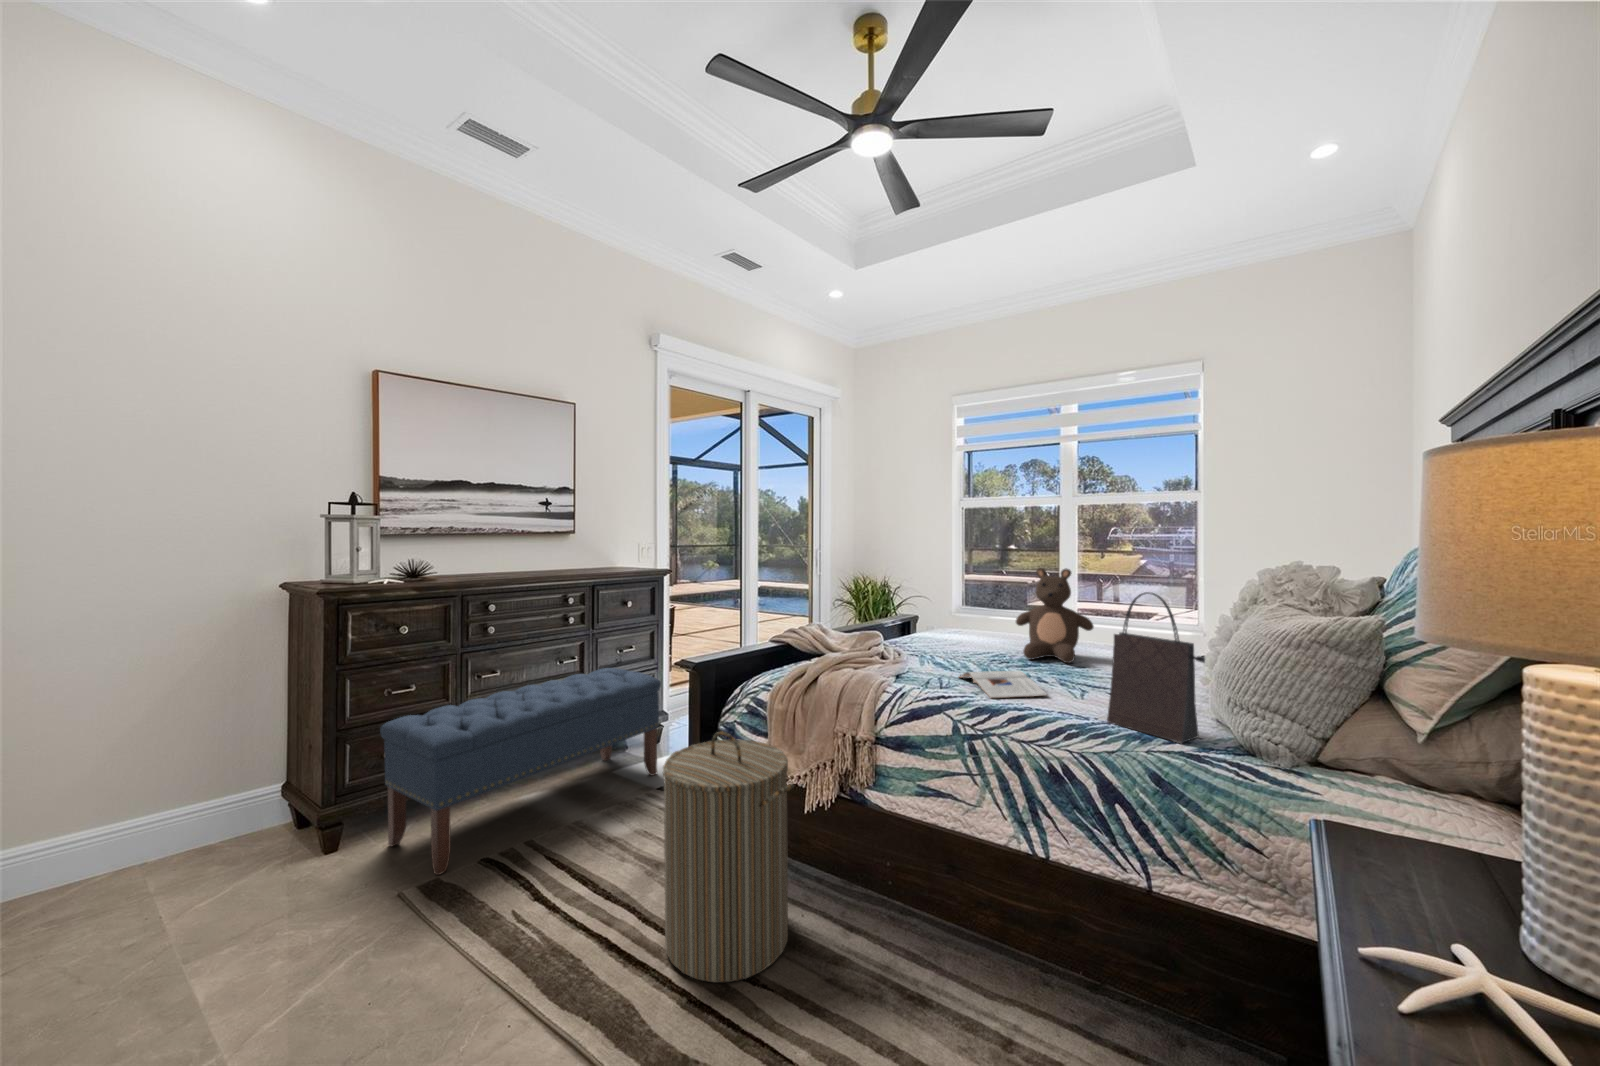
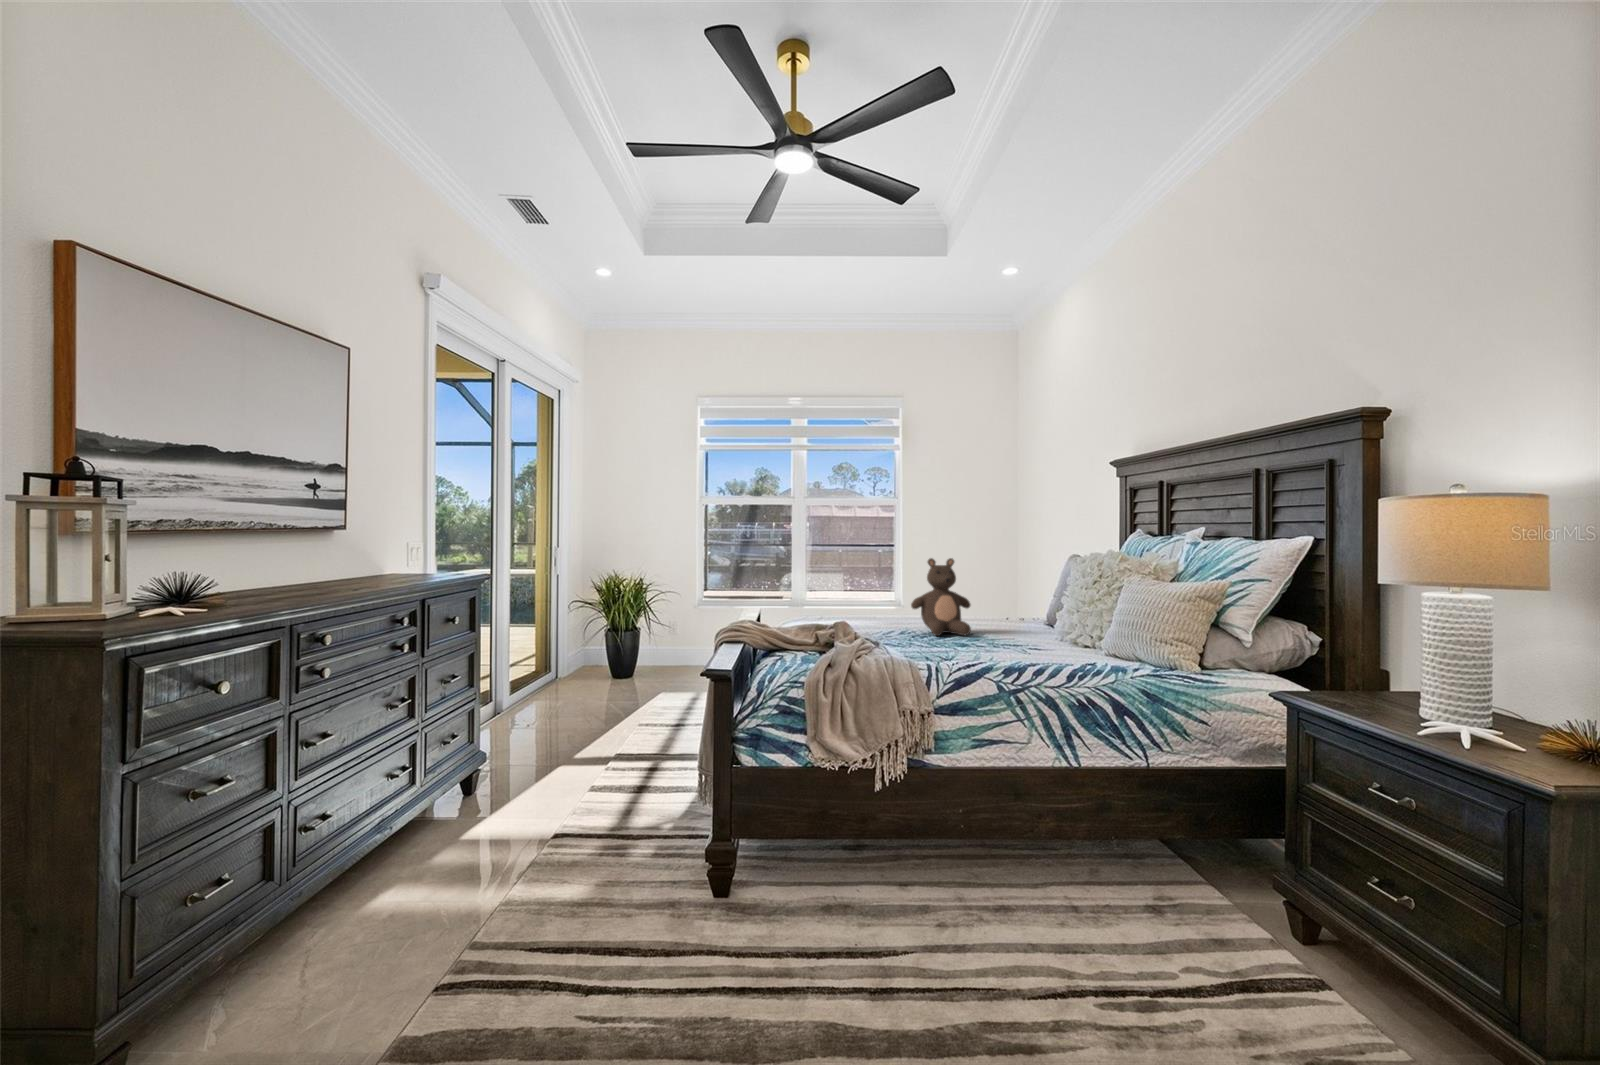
handbag: present [1107,592,1205,743] -> none [1077,568,1144,670]
bench: present [380,668,661,875] -> none [217,707,544,1032]
magazine: present [960,671,1047,698] -> none [932,641,1014,663]
laundry hamper: present [663,732,794,982] -> none [754,725,908,973]

